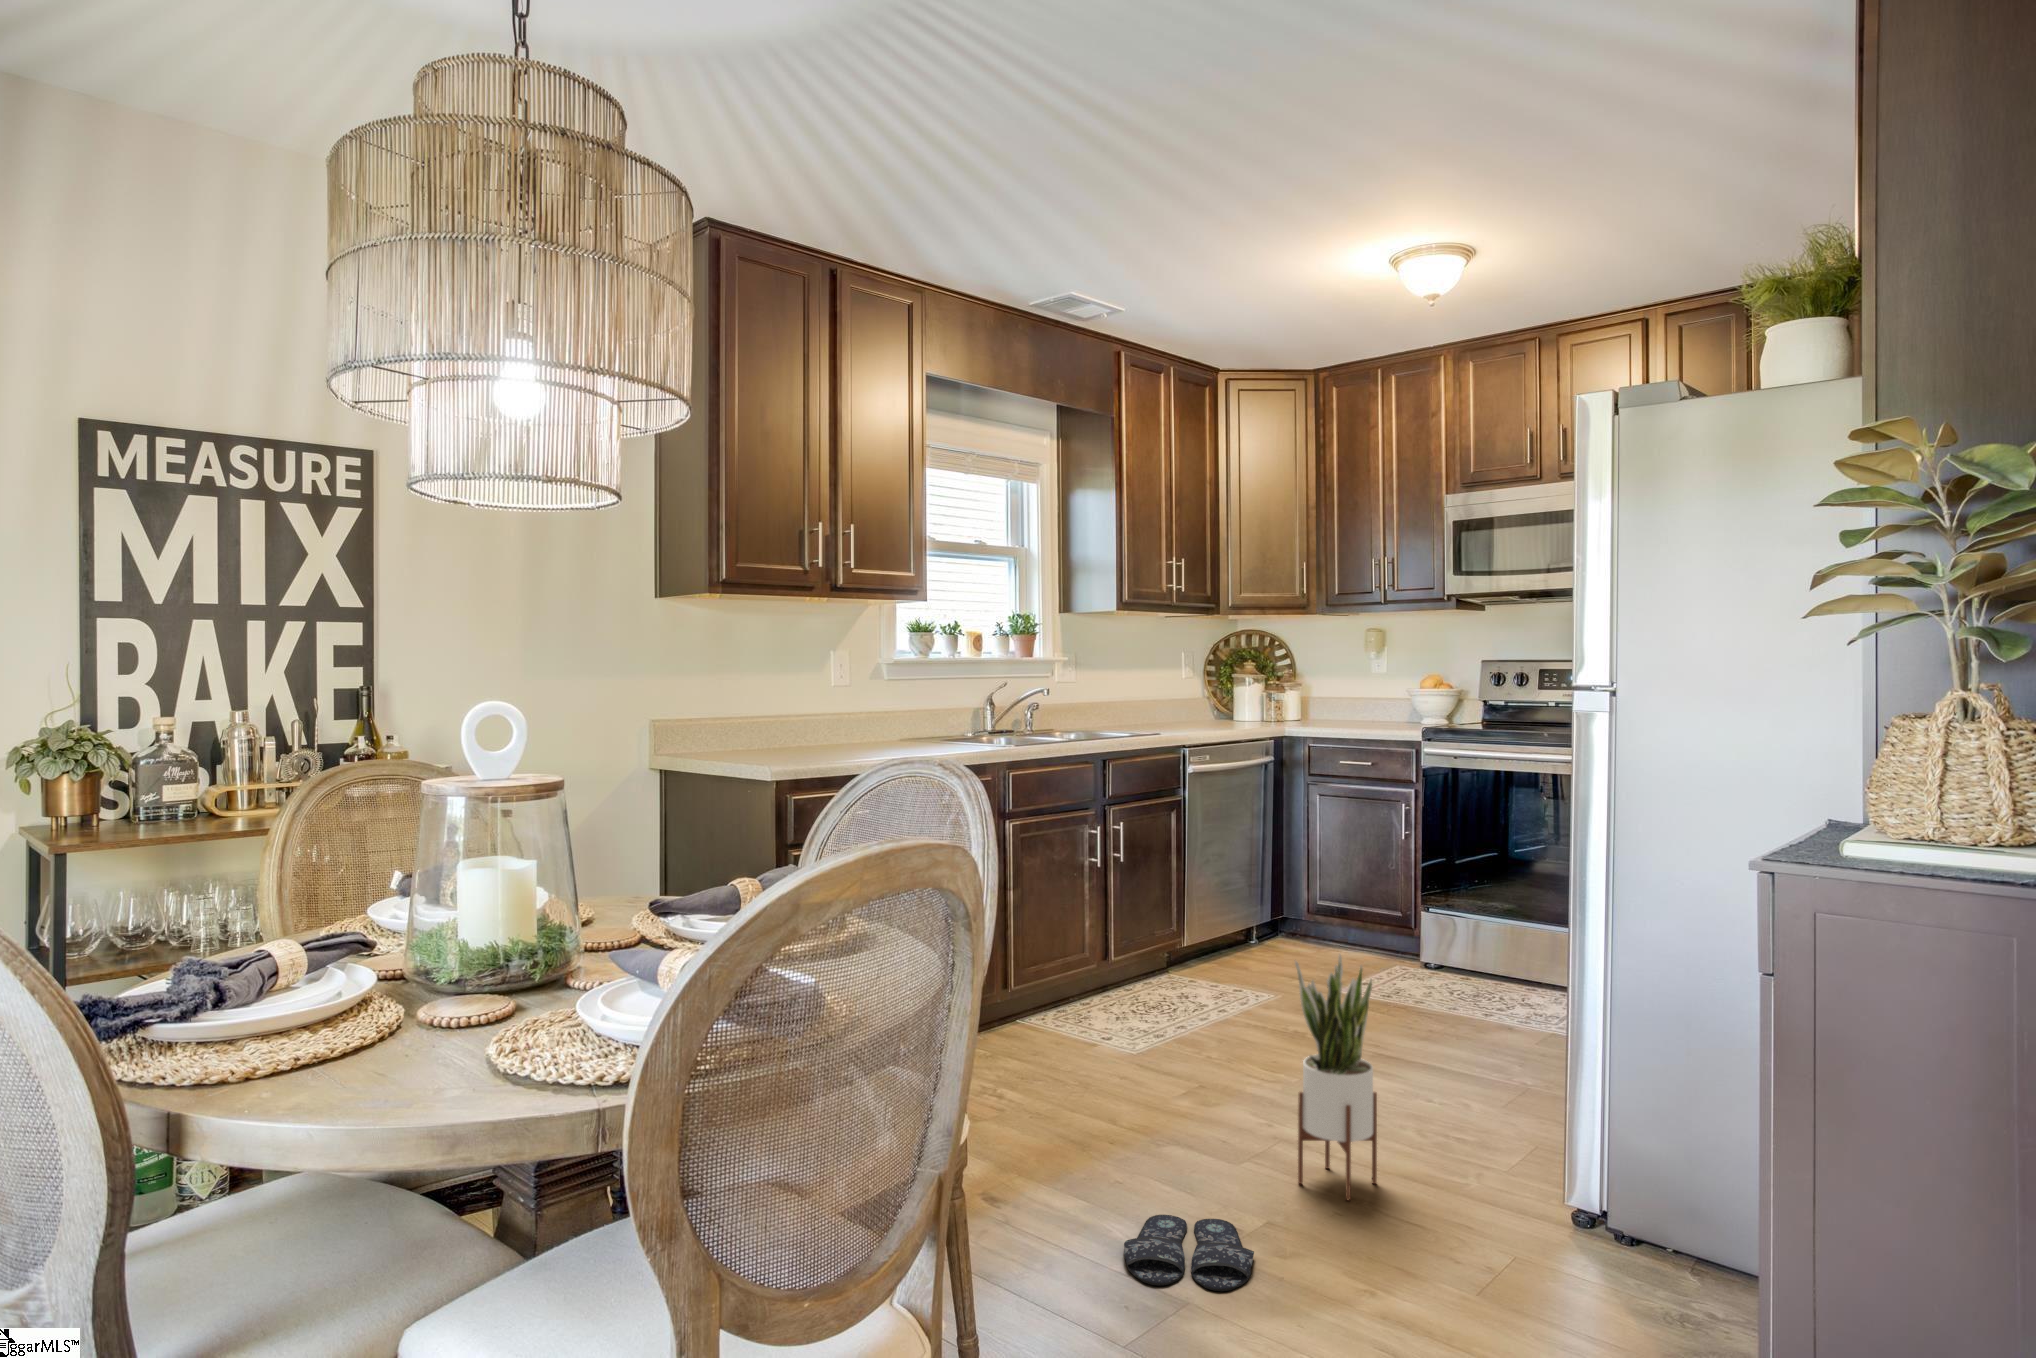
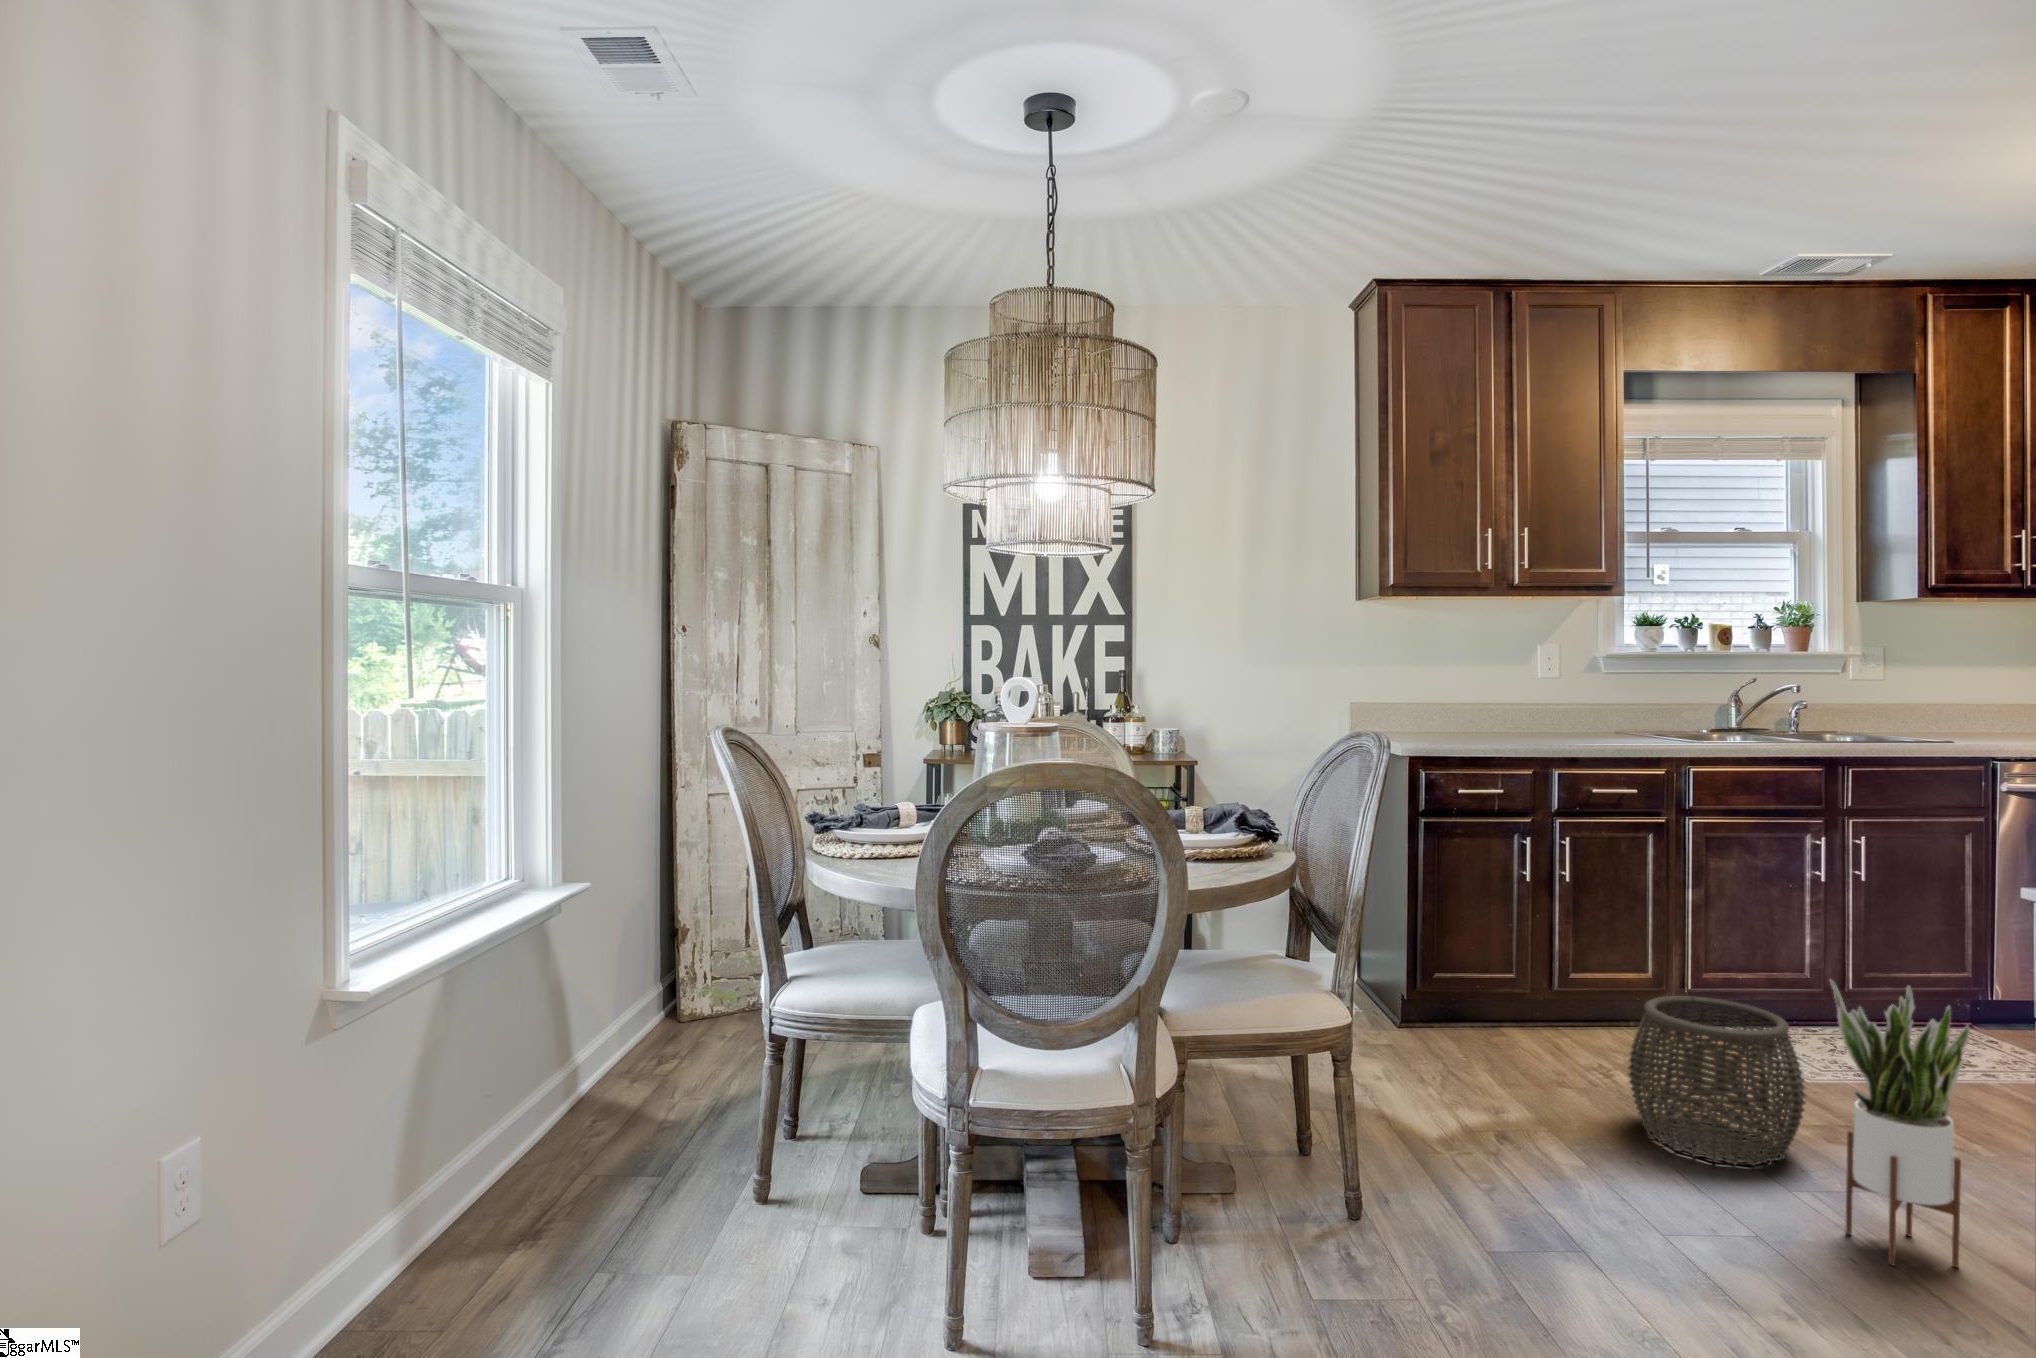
woven basket: none [1069,993,1216,1154] -> present [1628,996,1806,1166]
slippers: present [1124,1215,1254,1291] -> none [1551,1197,1710,1269]

